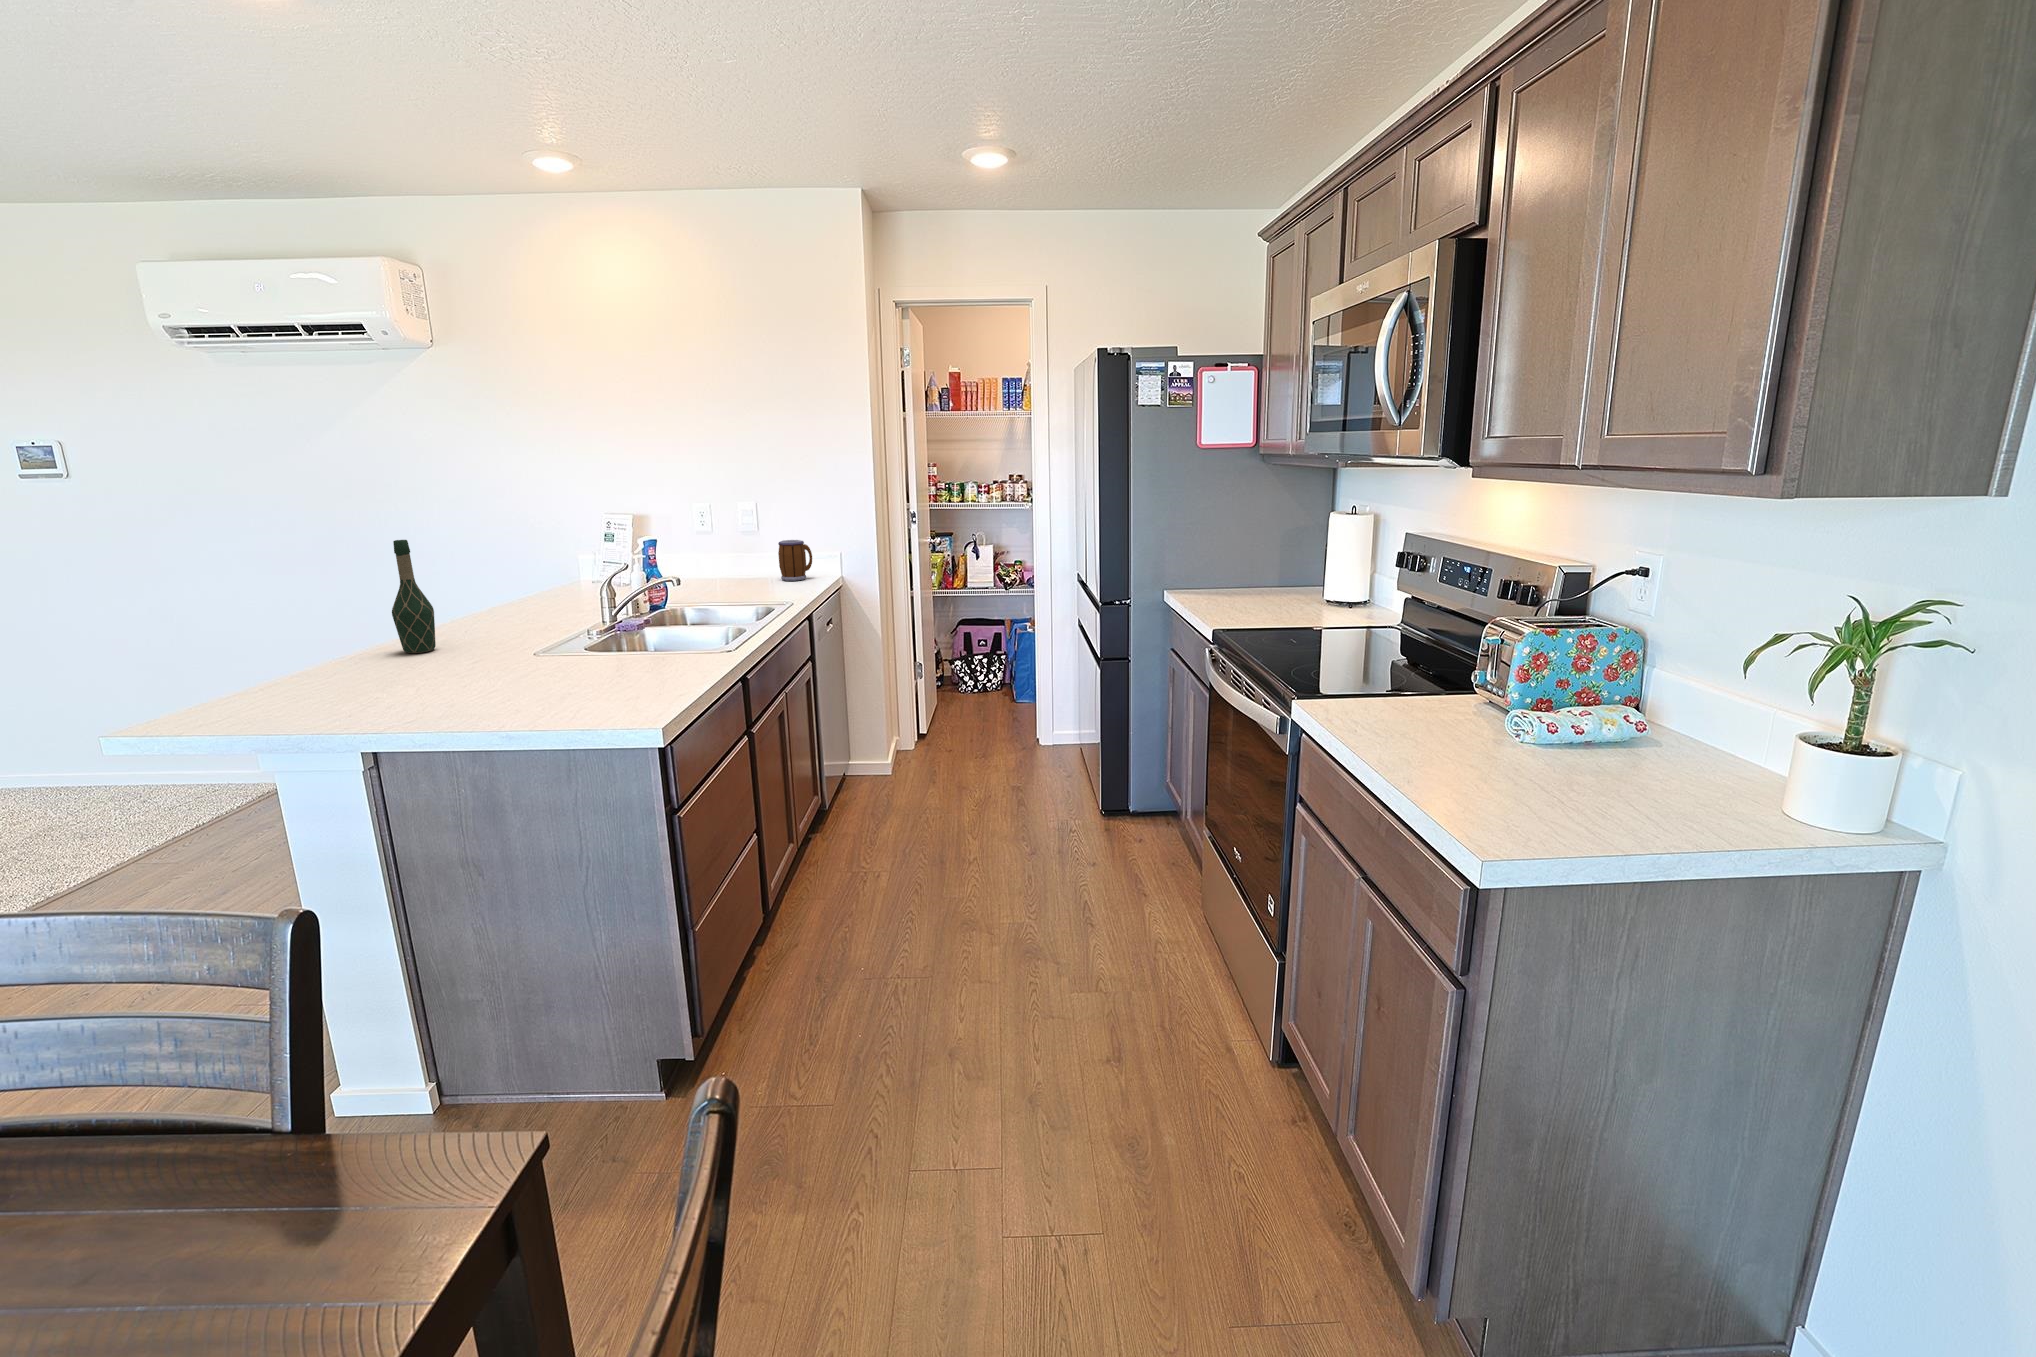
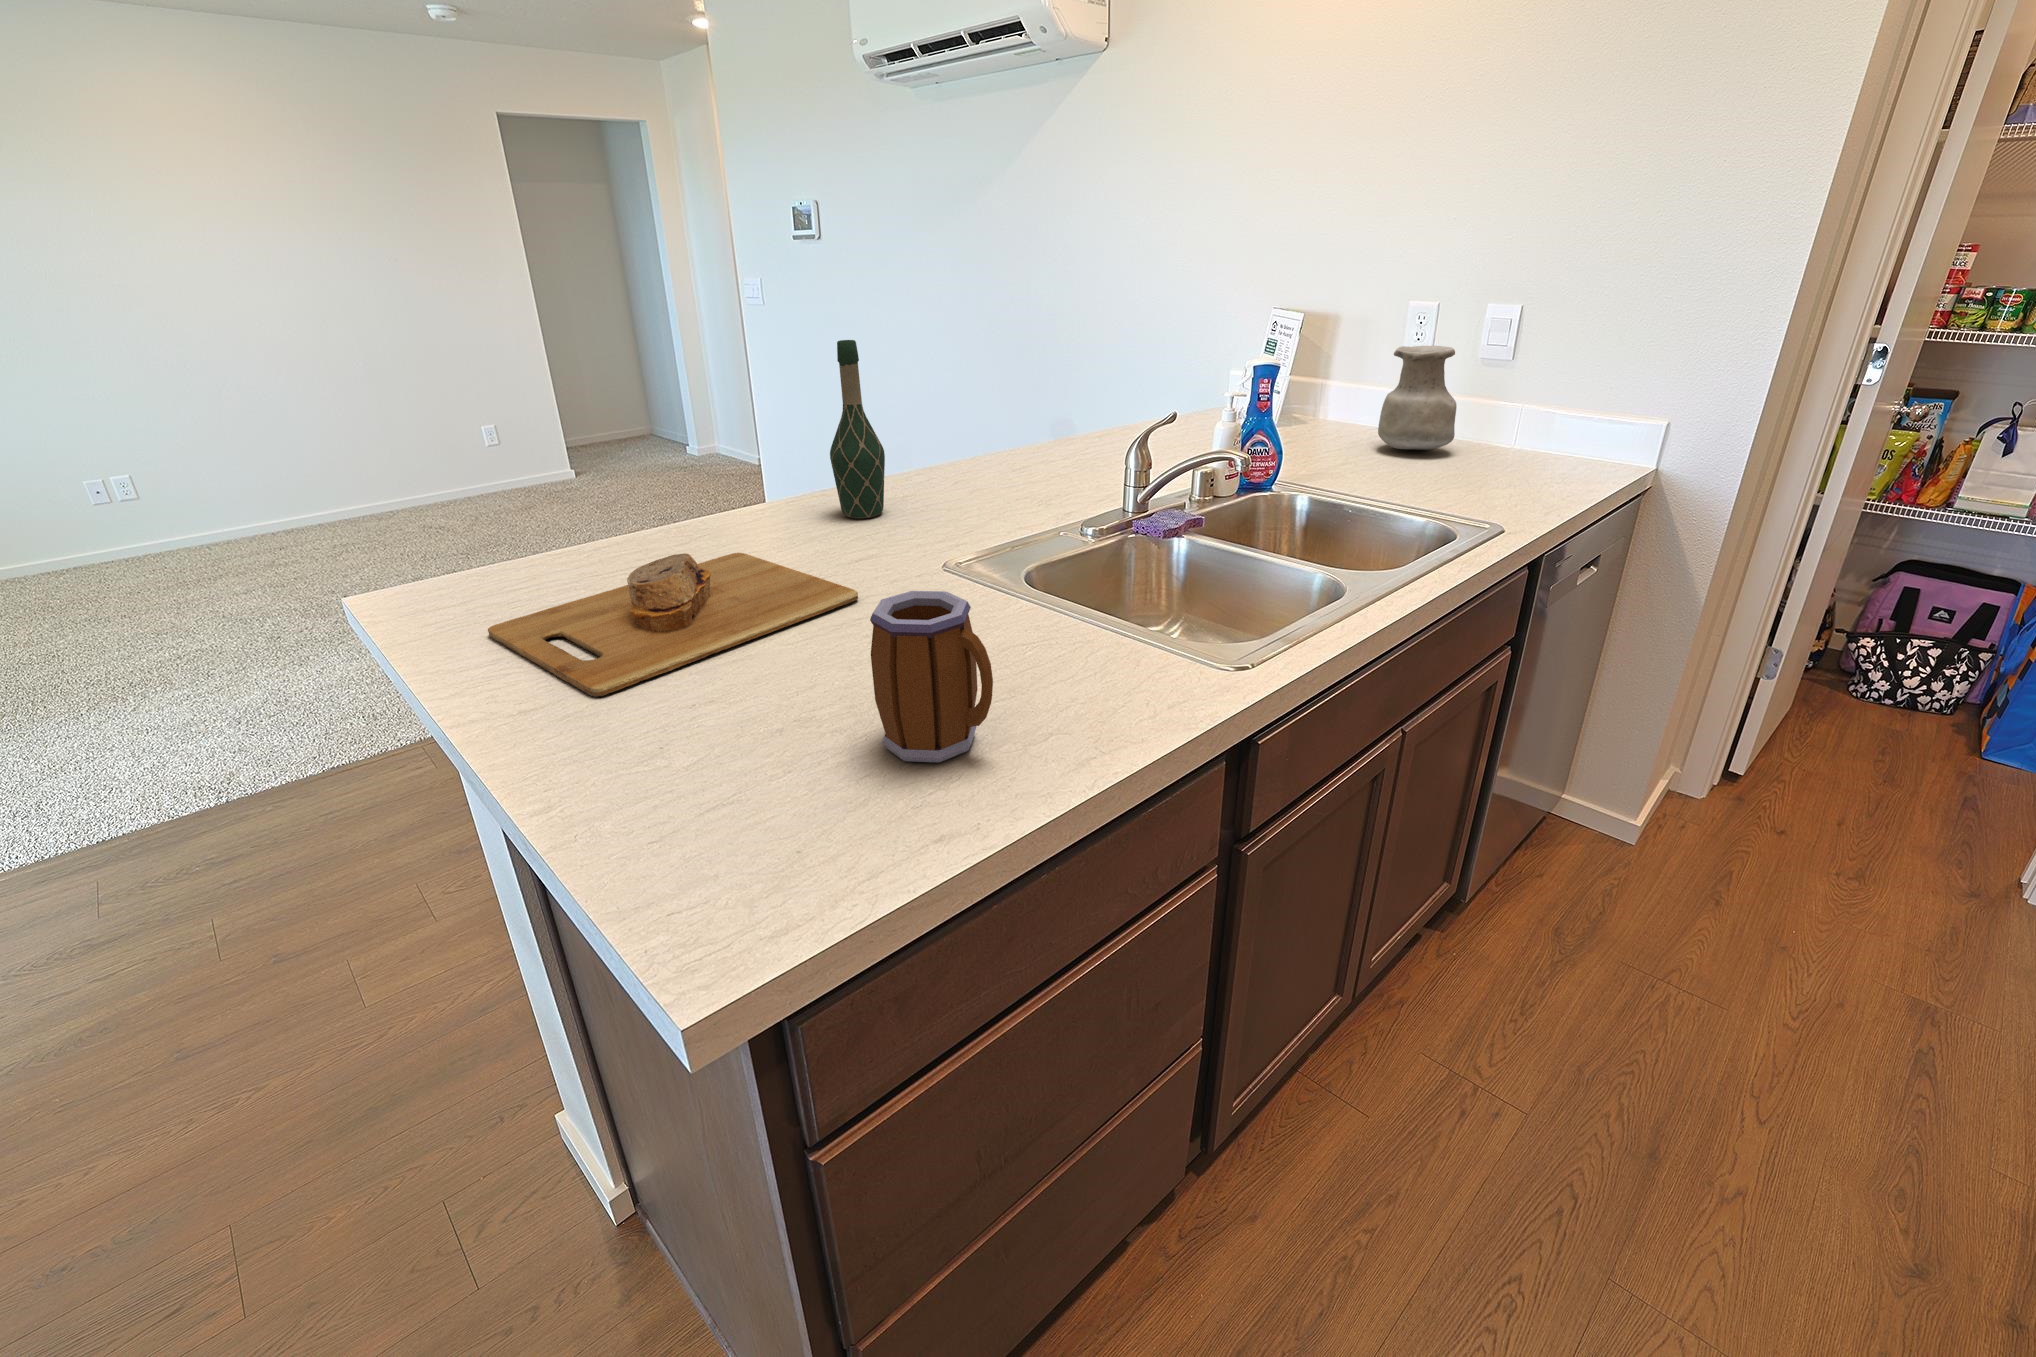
vase: none [699,524,743,582] -> present [1378,346,1457,450]
mug: present [778,540,812,581] -> present [870,591,993,762]
cutting board: none [279,661,504,724] -> present [488,553,858,697]

